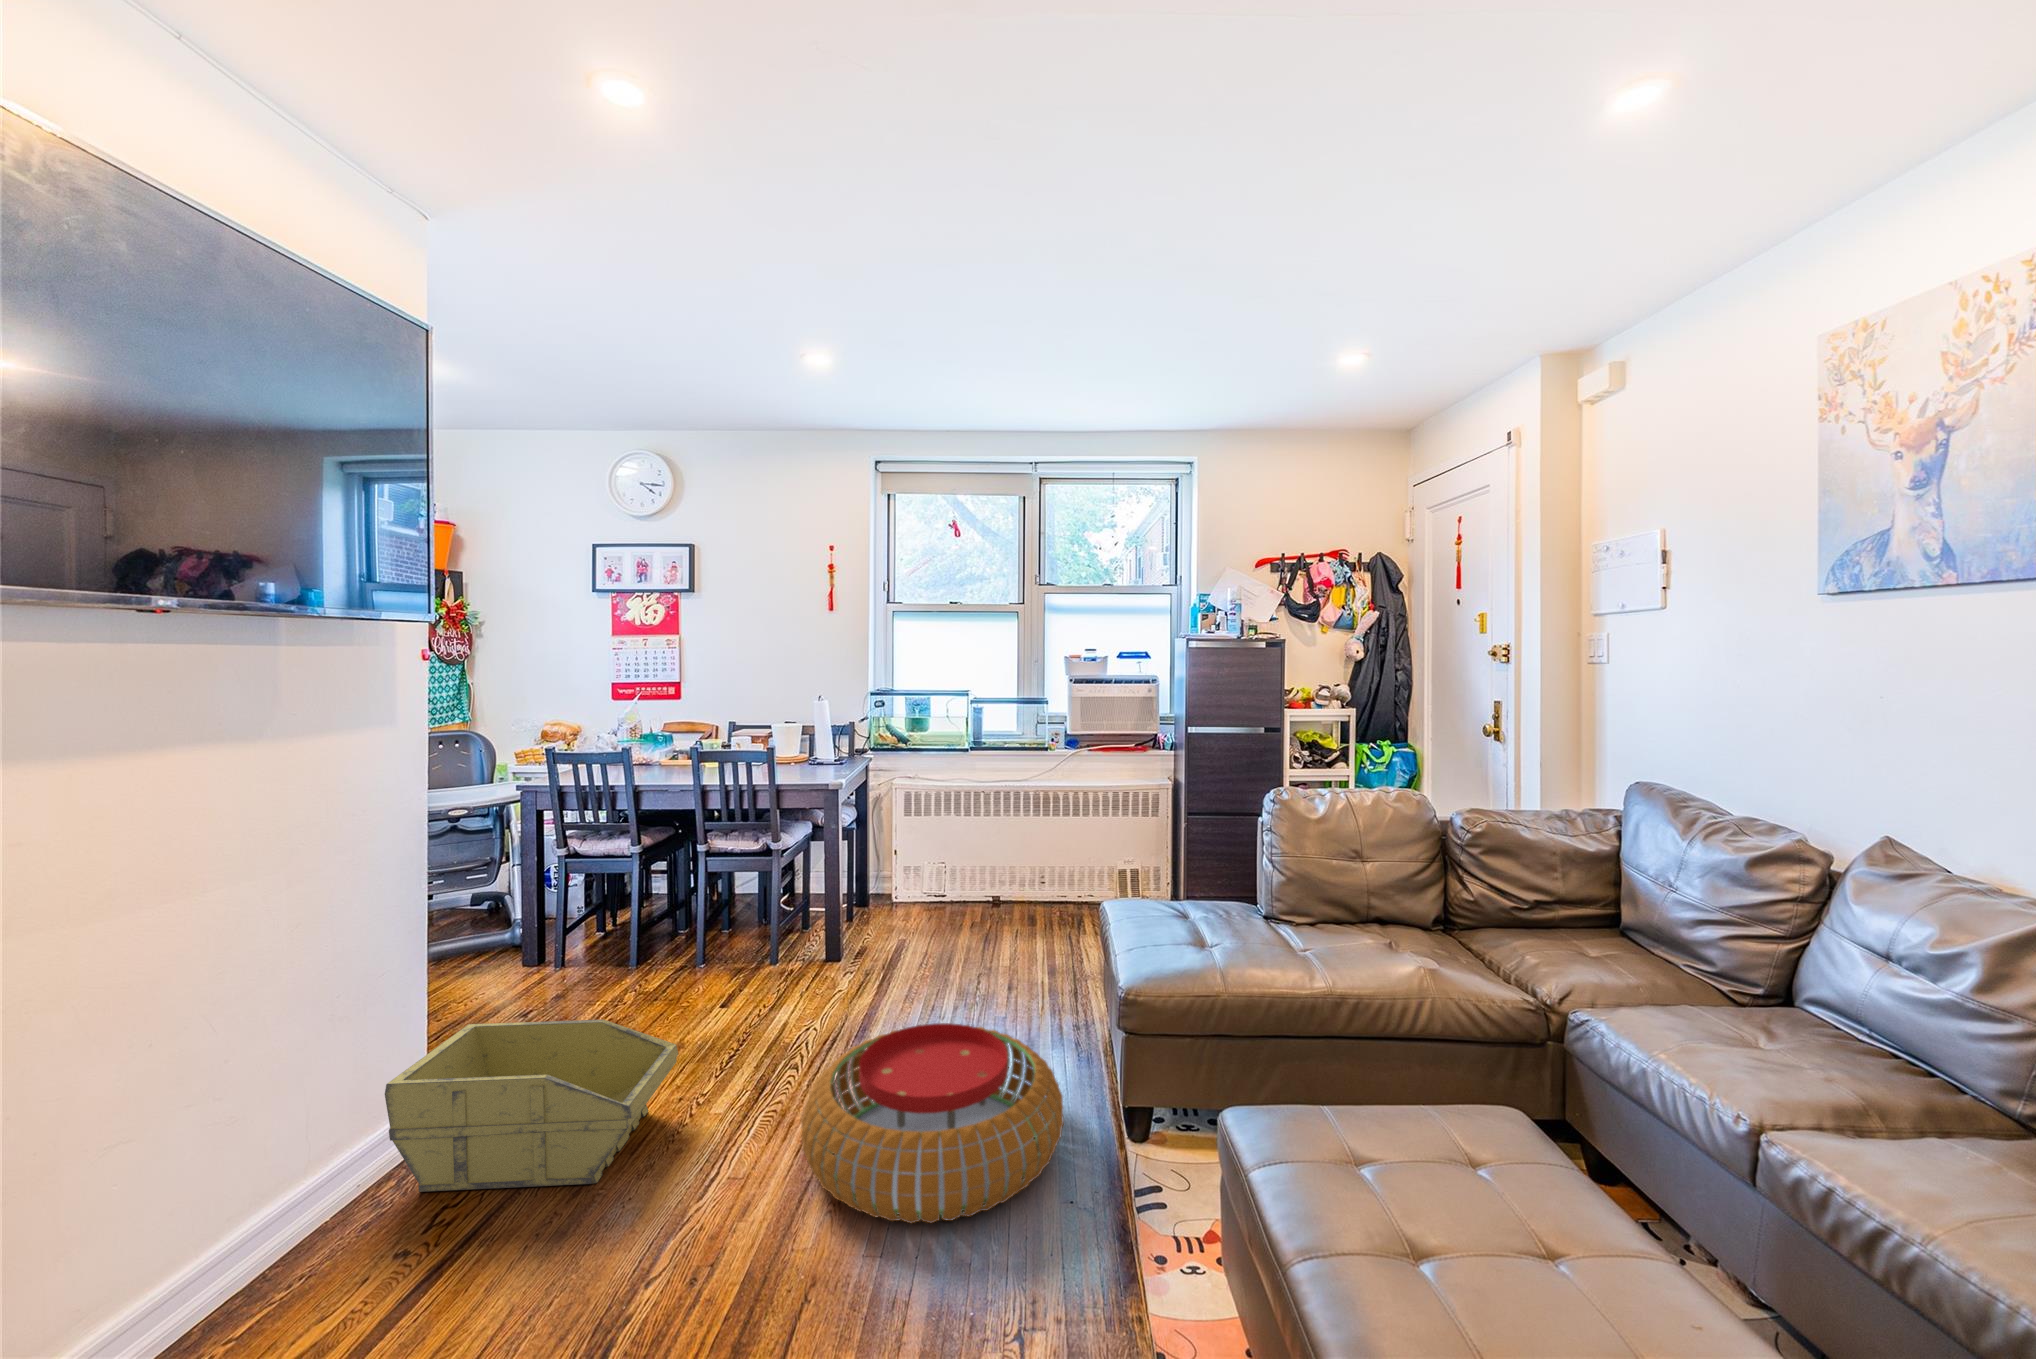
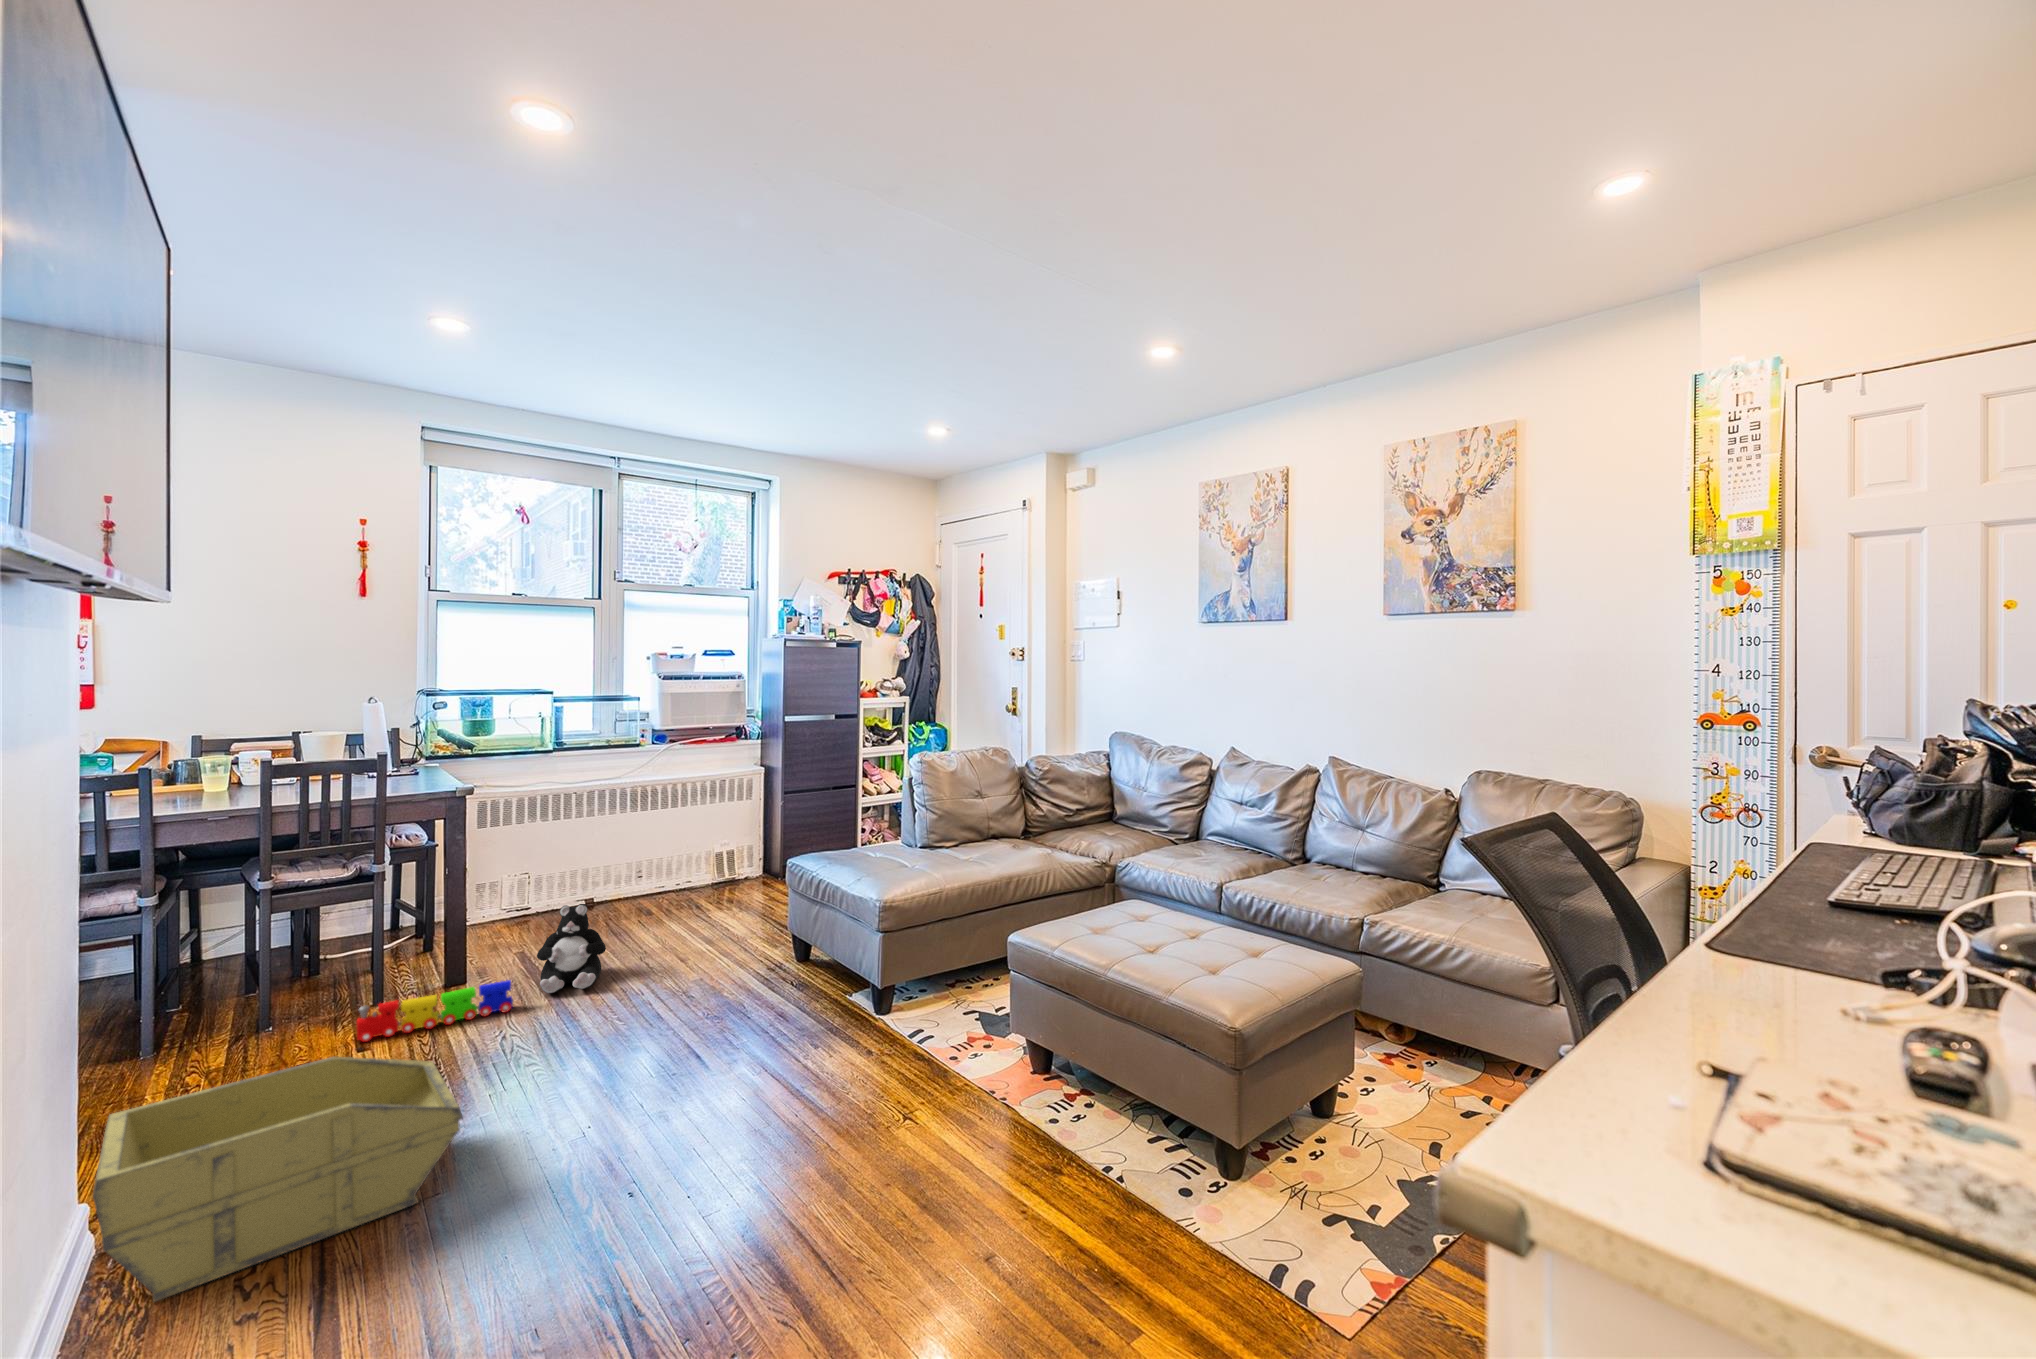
plush toy: none [870,906,935,993] -> present [537,904,606,993]
toy train: none [732,964,846,999] -> present [357,980,514,1042]
pouf: present [801,1023,1064,1224] -> none [622,964,858,1117]

